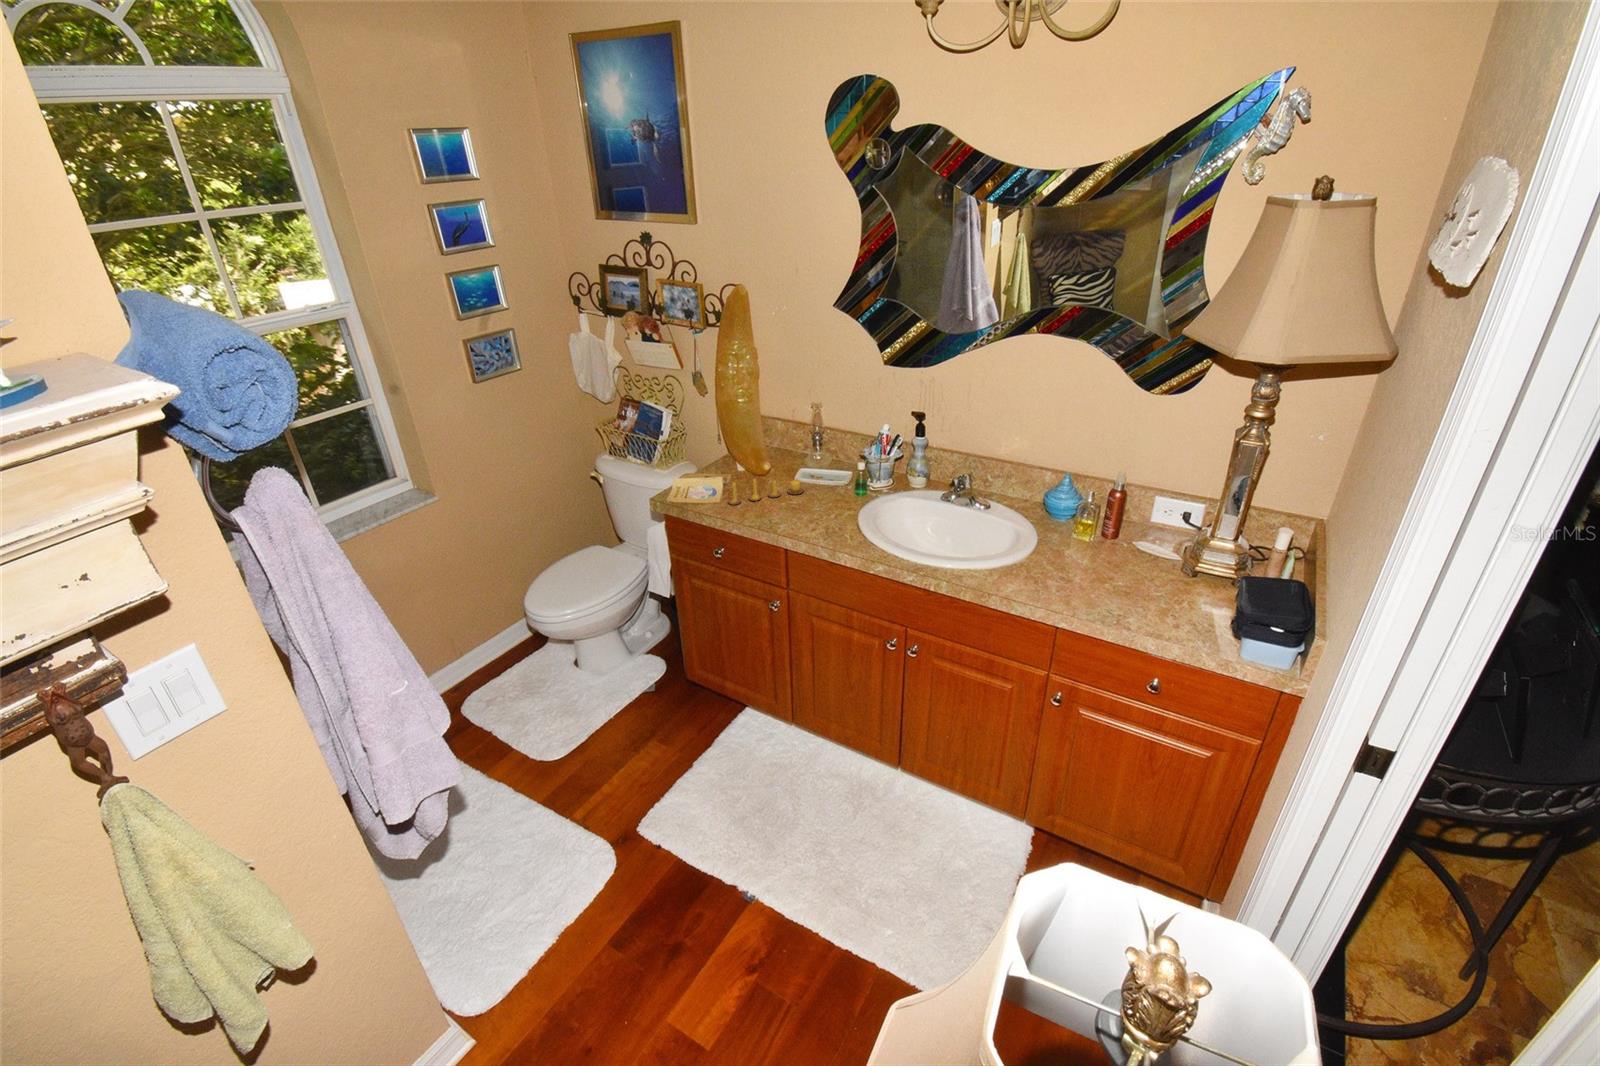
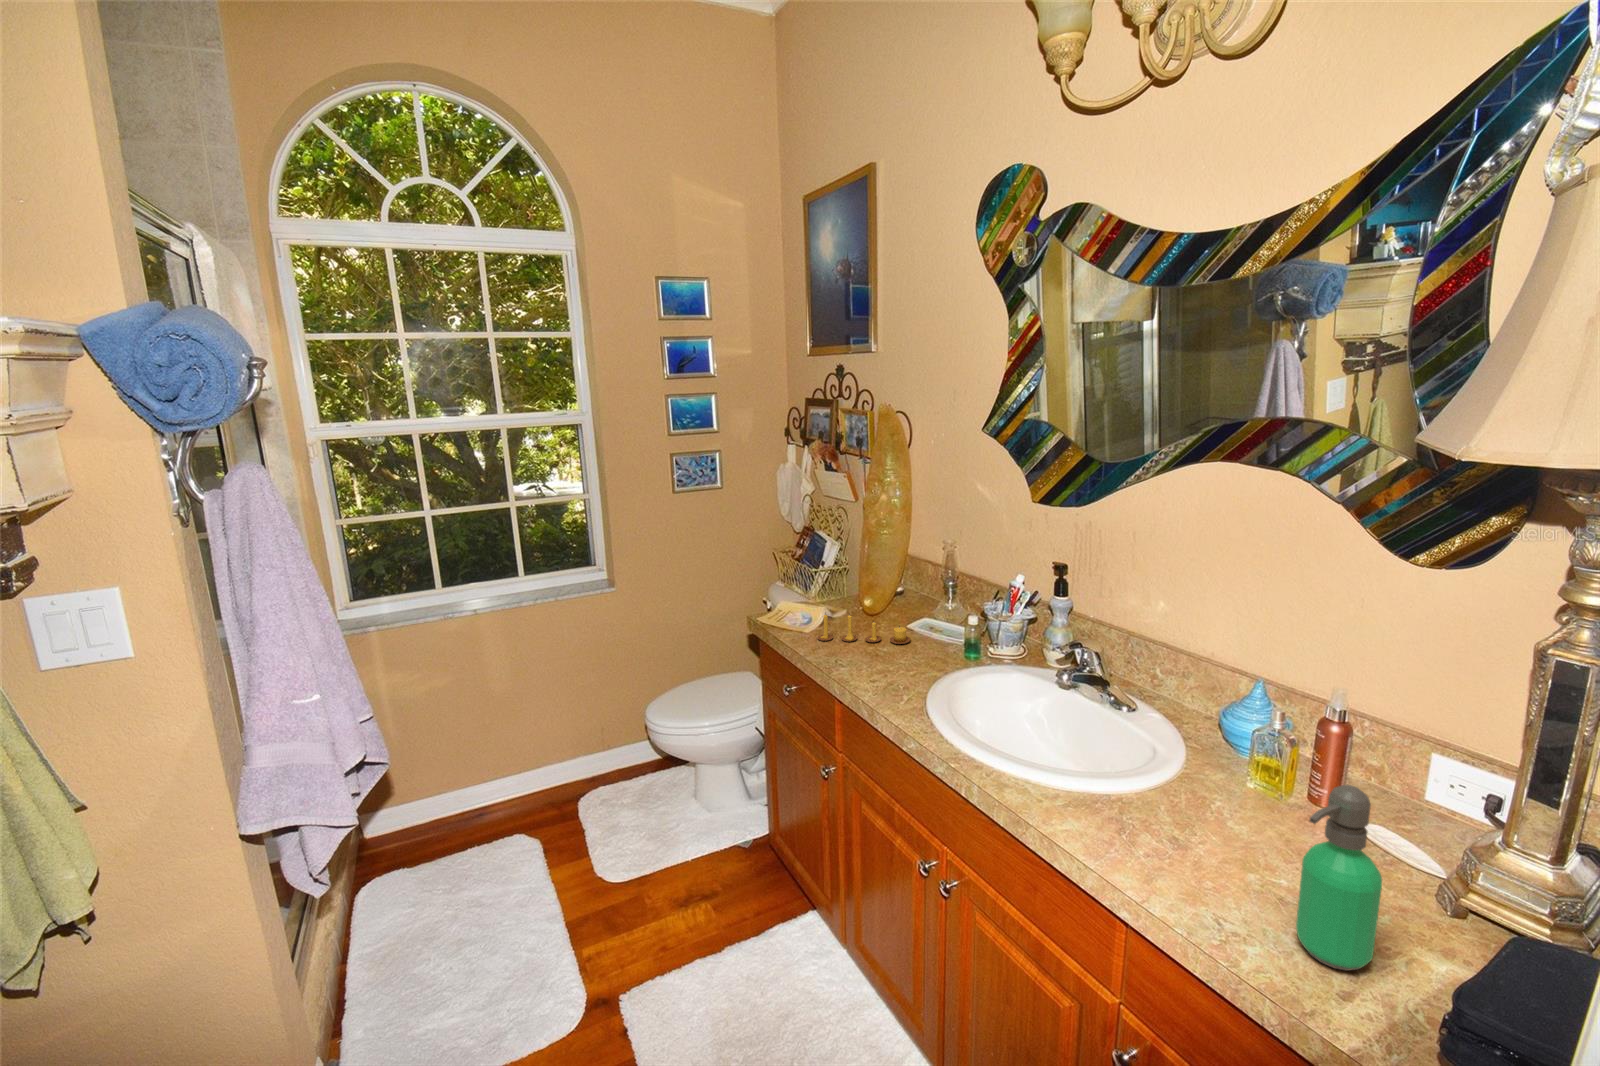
soap dispenser: none [1144,526,1187,615] -> present [1296,785,1382,971]

